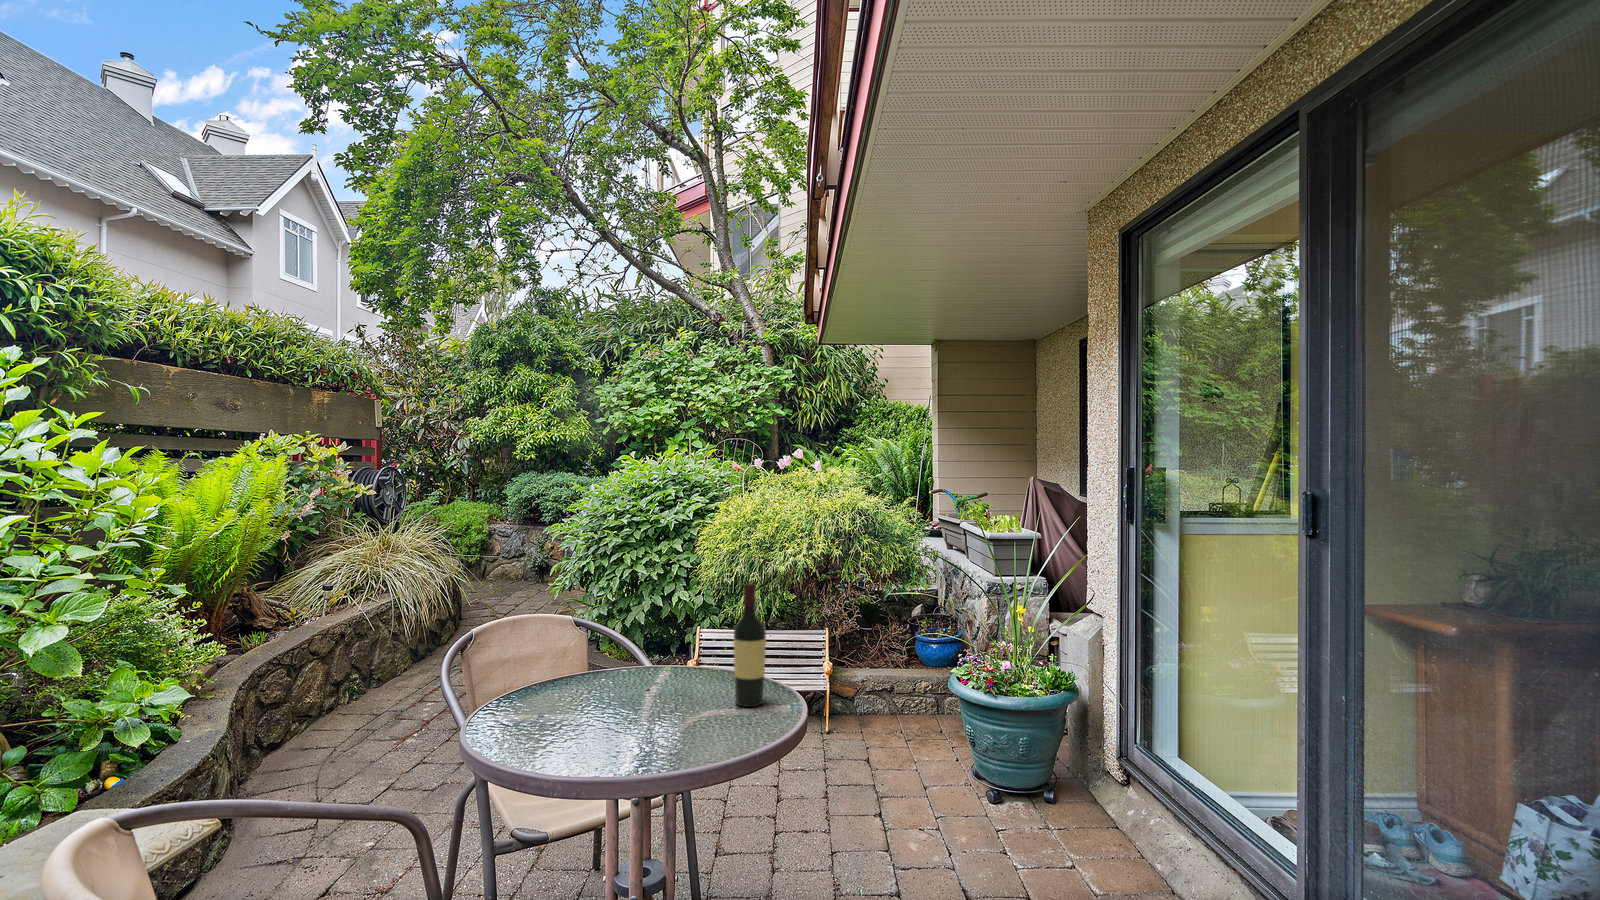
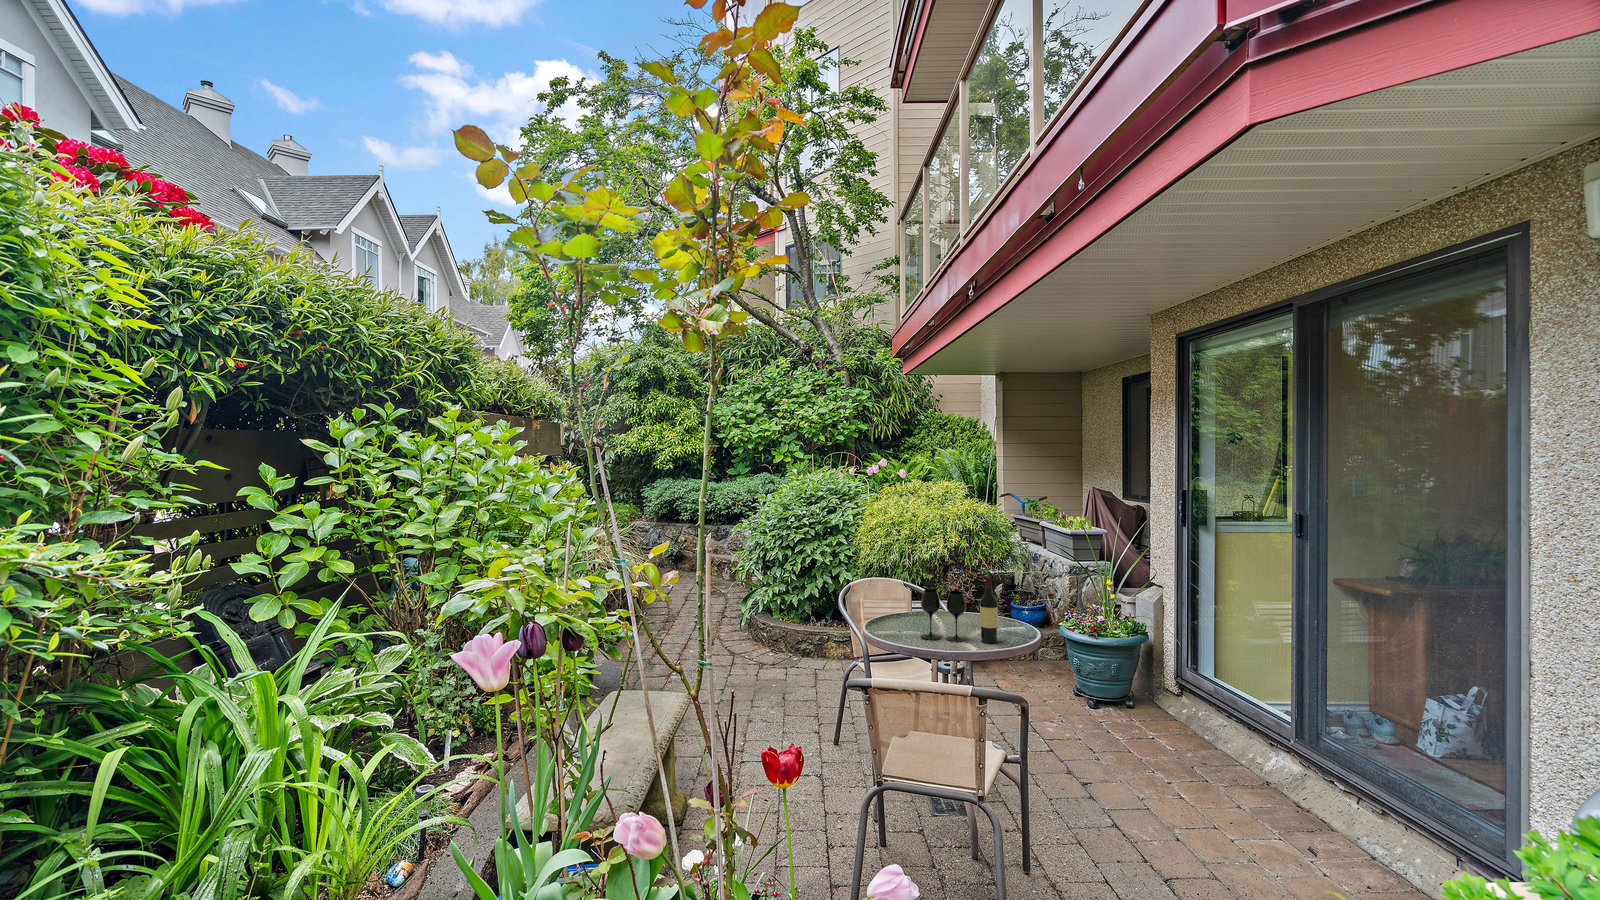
wine glass: none [637,606,715,704] -> present [921,589,967,642]

